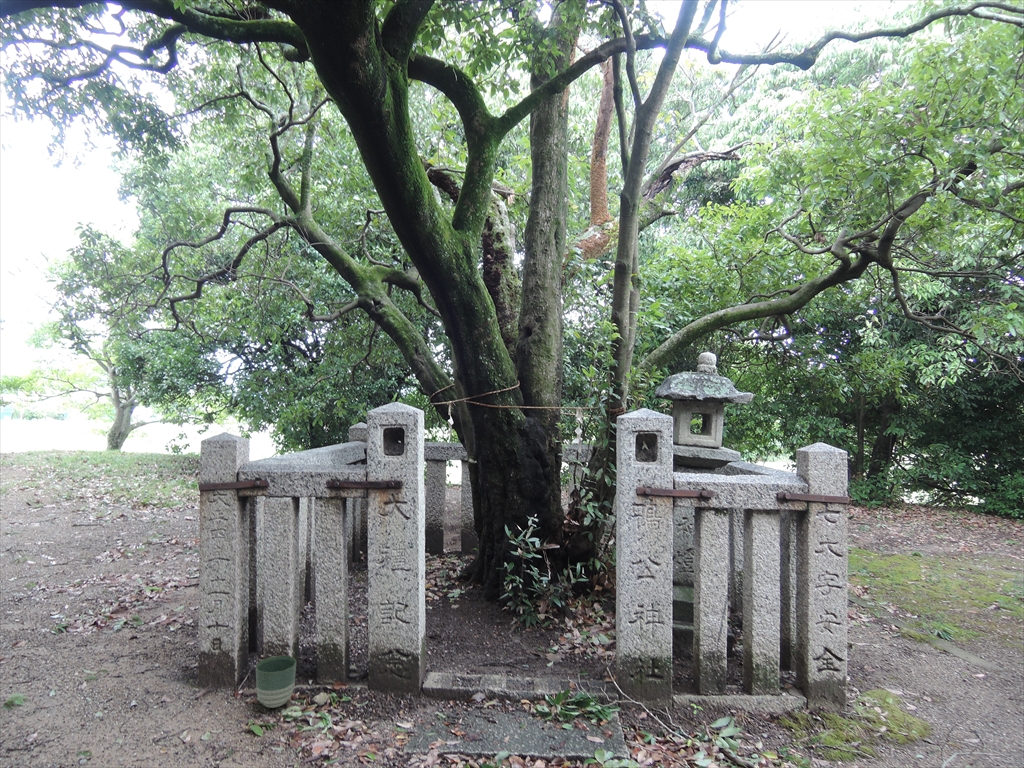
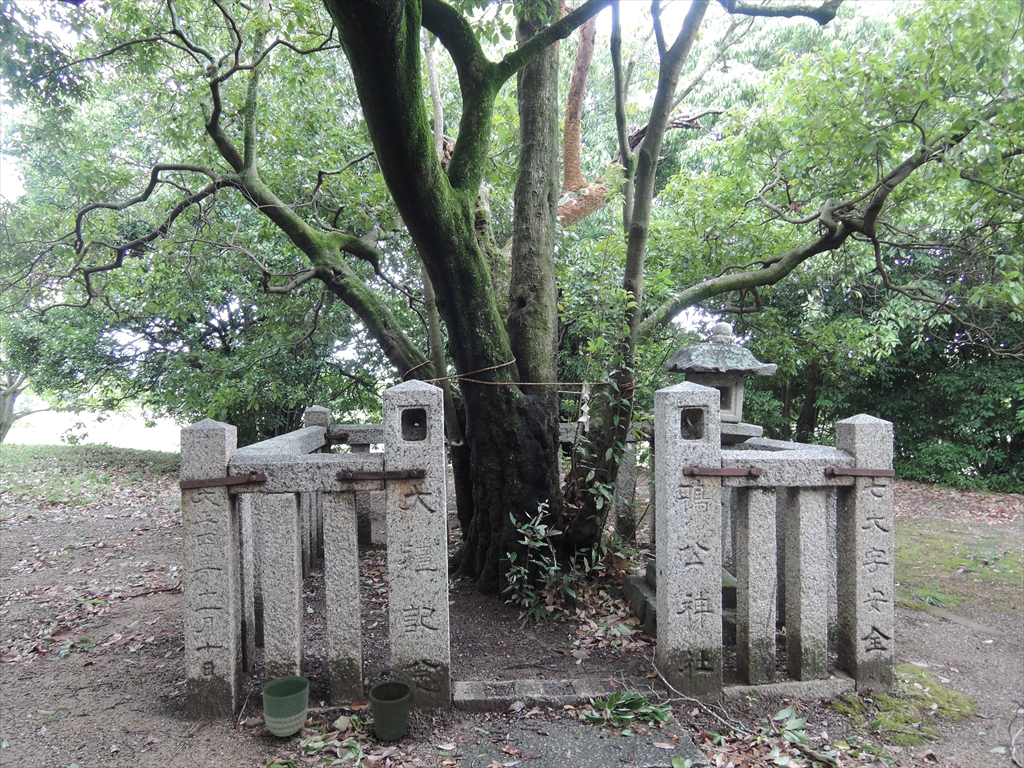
bucket: none [344,653,384,718] -> present [367,667,415,741]

